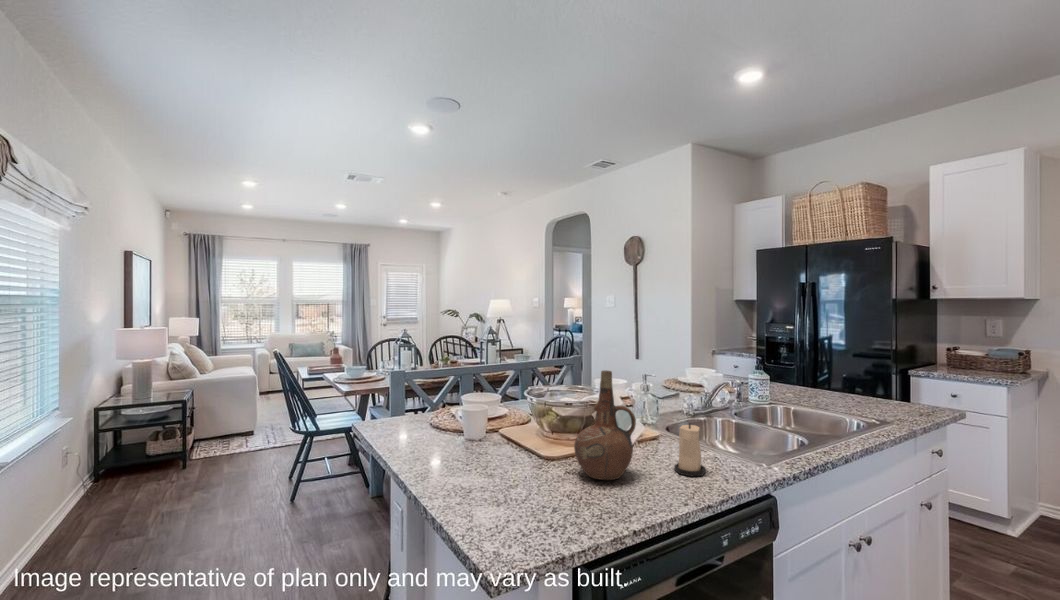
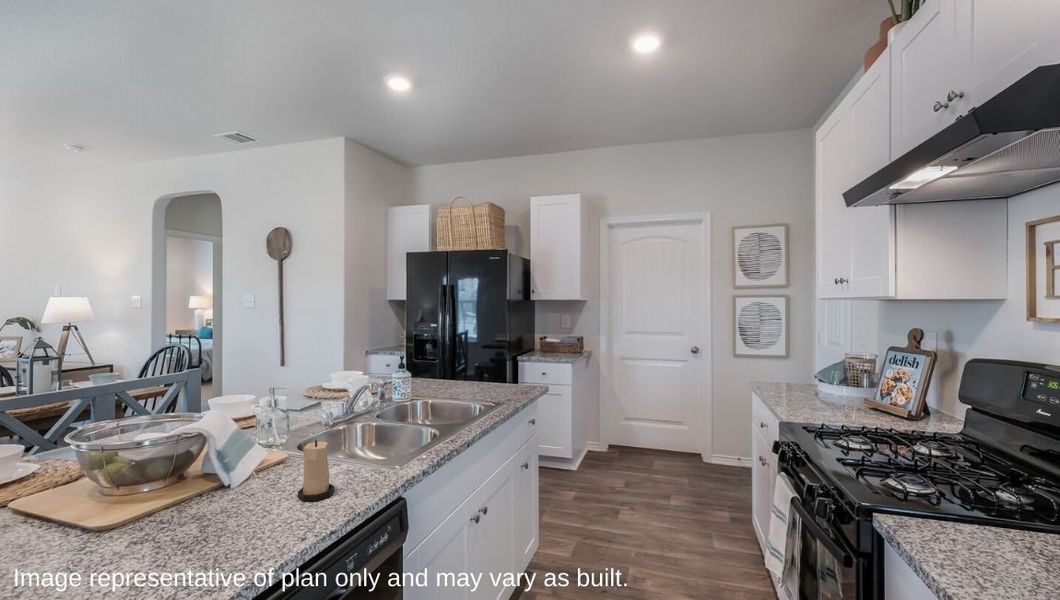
ceramic pitcher: present [574,370,636,480] -> none [149,393,245,538]

